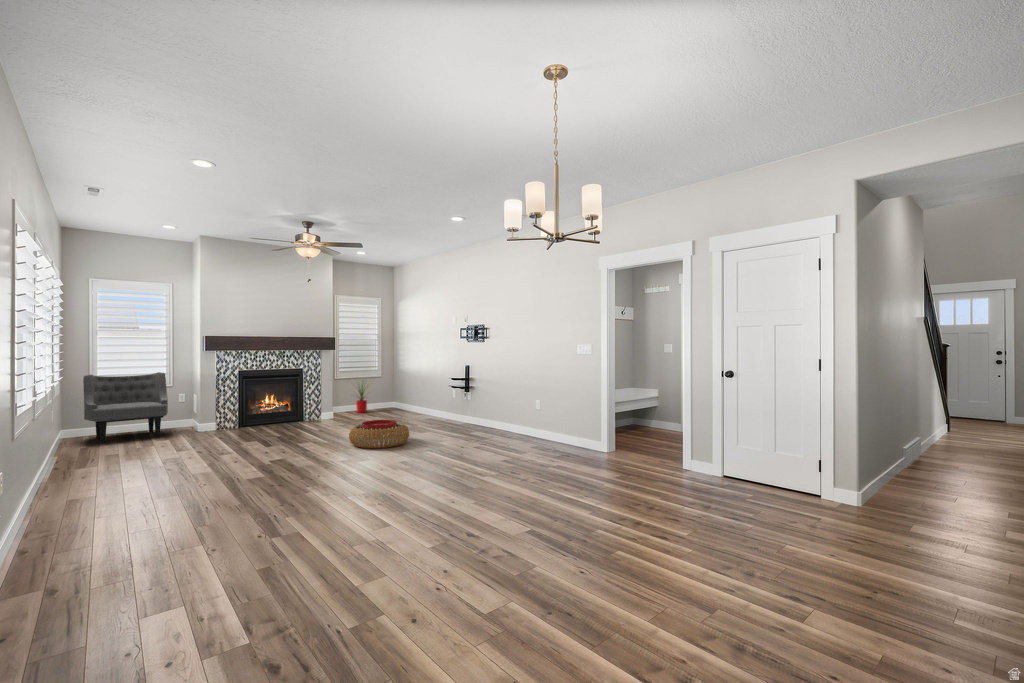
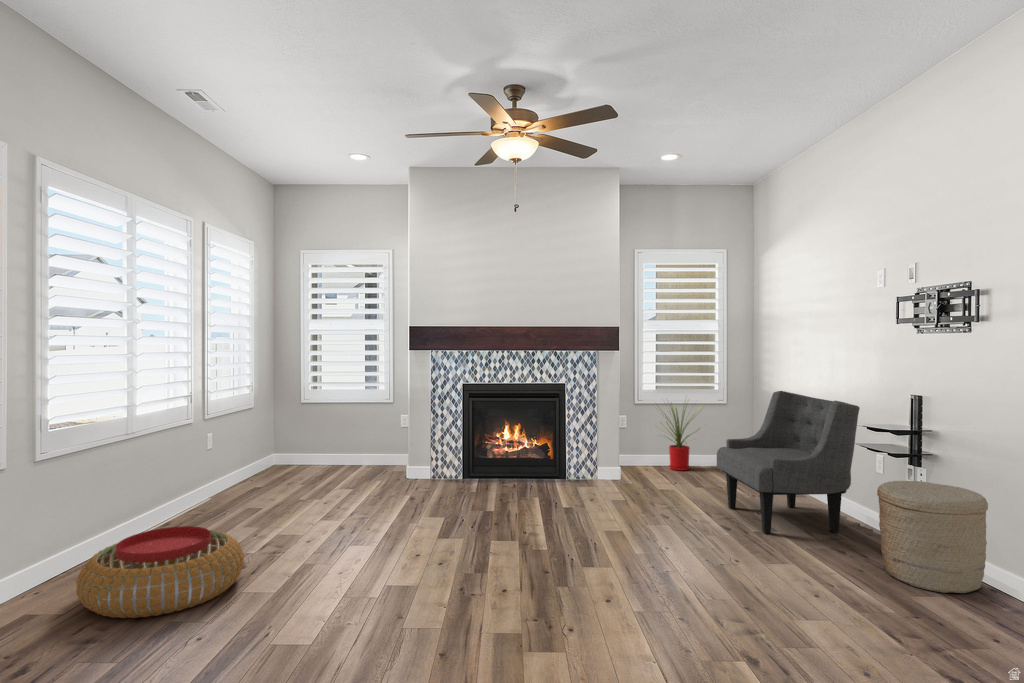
armchair: present [83,372,168,443] -> present [717,391,860,533]
woven basket: none [456,396,488,430] -> present [877,481,988,593]
pouf: present [349,420,409,448] -> present [76,526,244,618]

